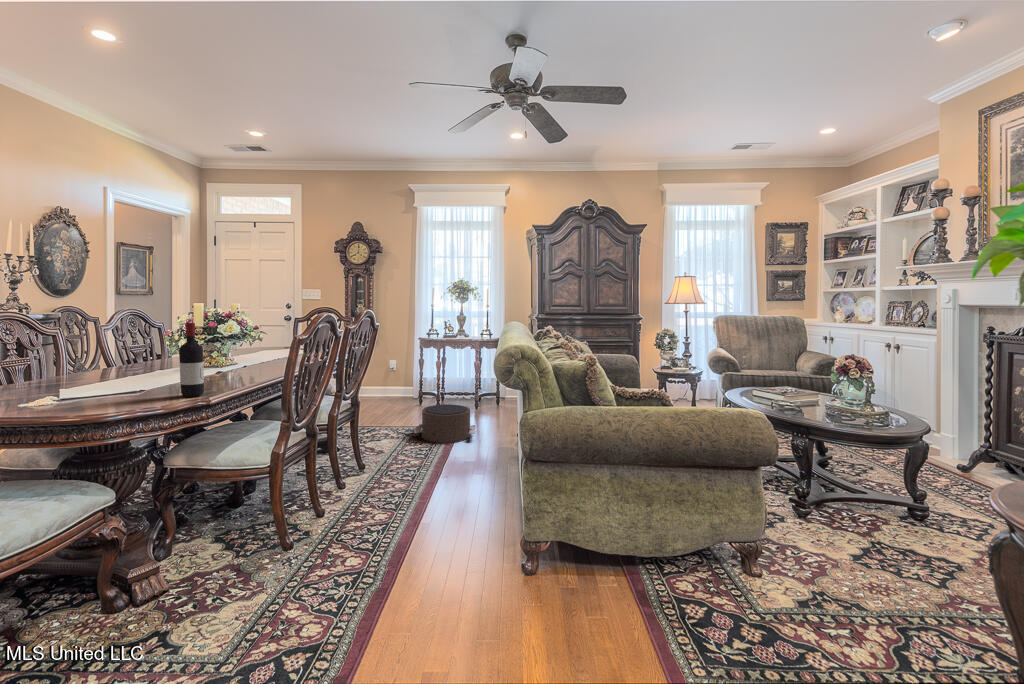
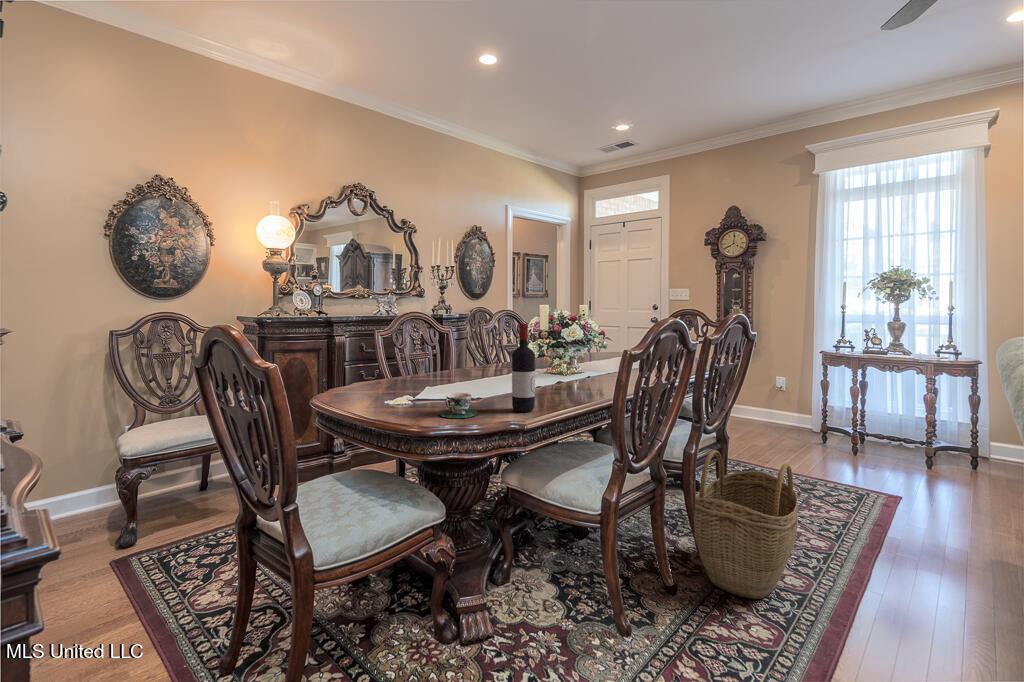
teacup: none [100,385,147,409] -> present [439,393,478,418]
pouf: present [414,404,476,443] -> none [813,454,933,522]
woven basket: none [337,411,403,504] -> present [694,450,798,599]

